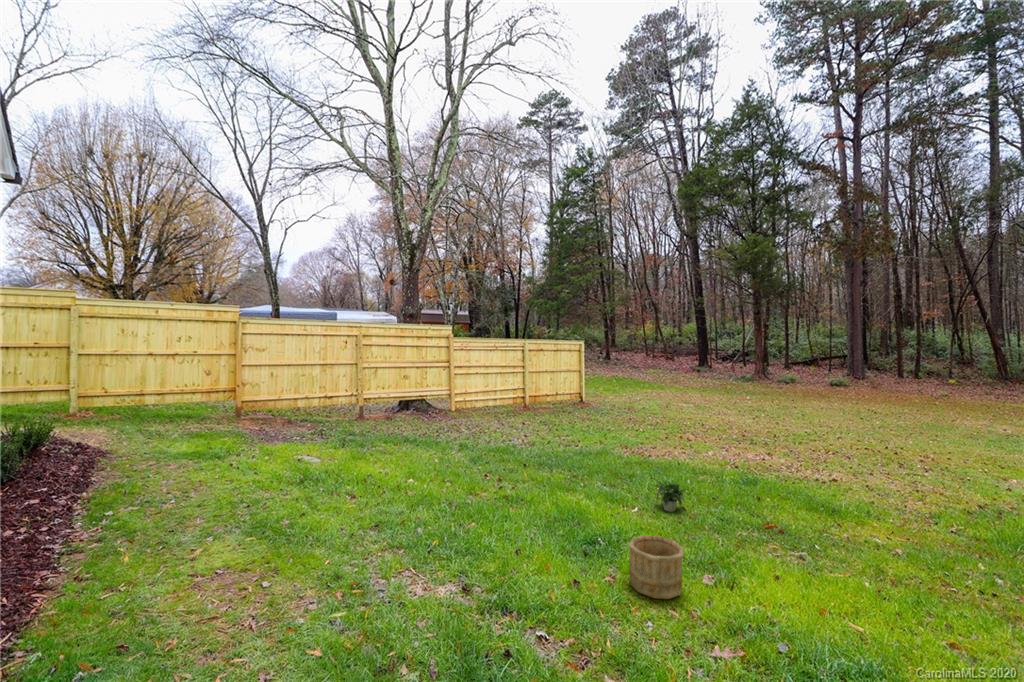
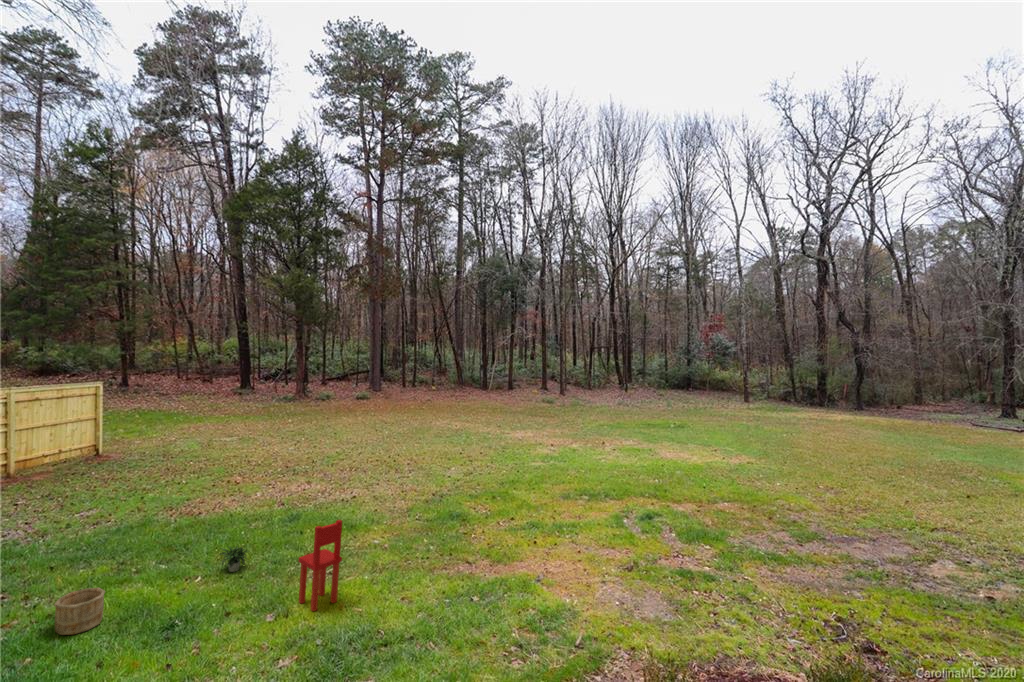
chair: none [748,464,823,600] -> present [299,520,342,611]
wooden bucket: present [628,535,684,599] -> present [54,588,105,635]

